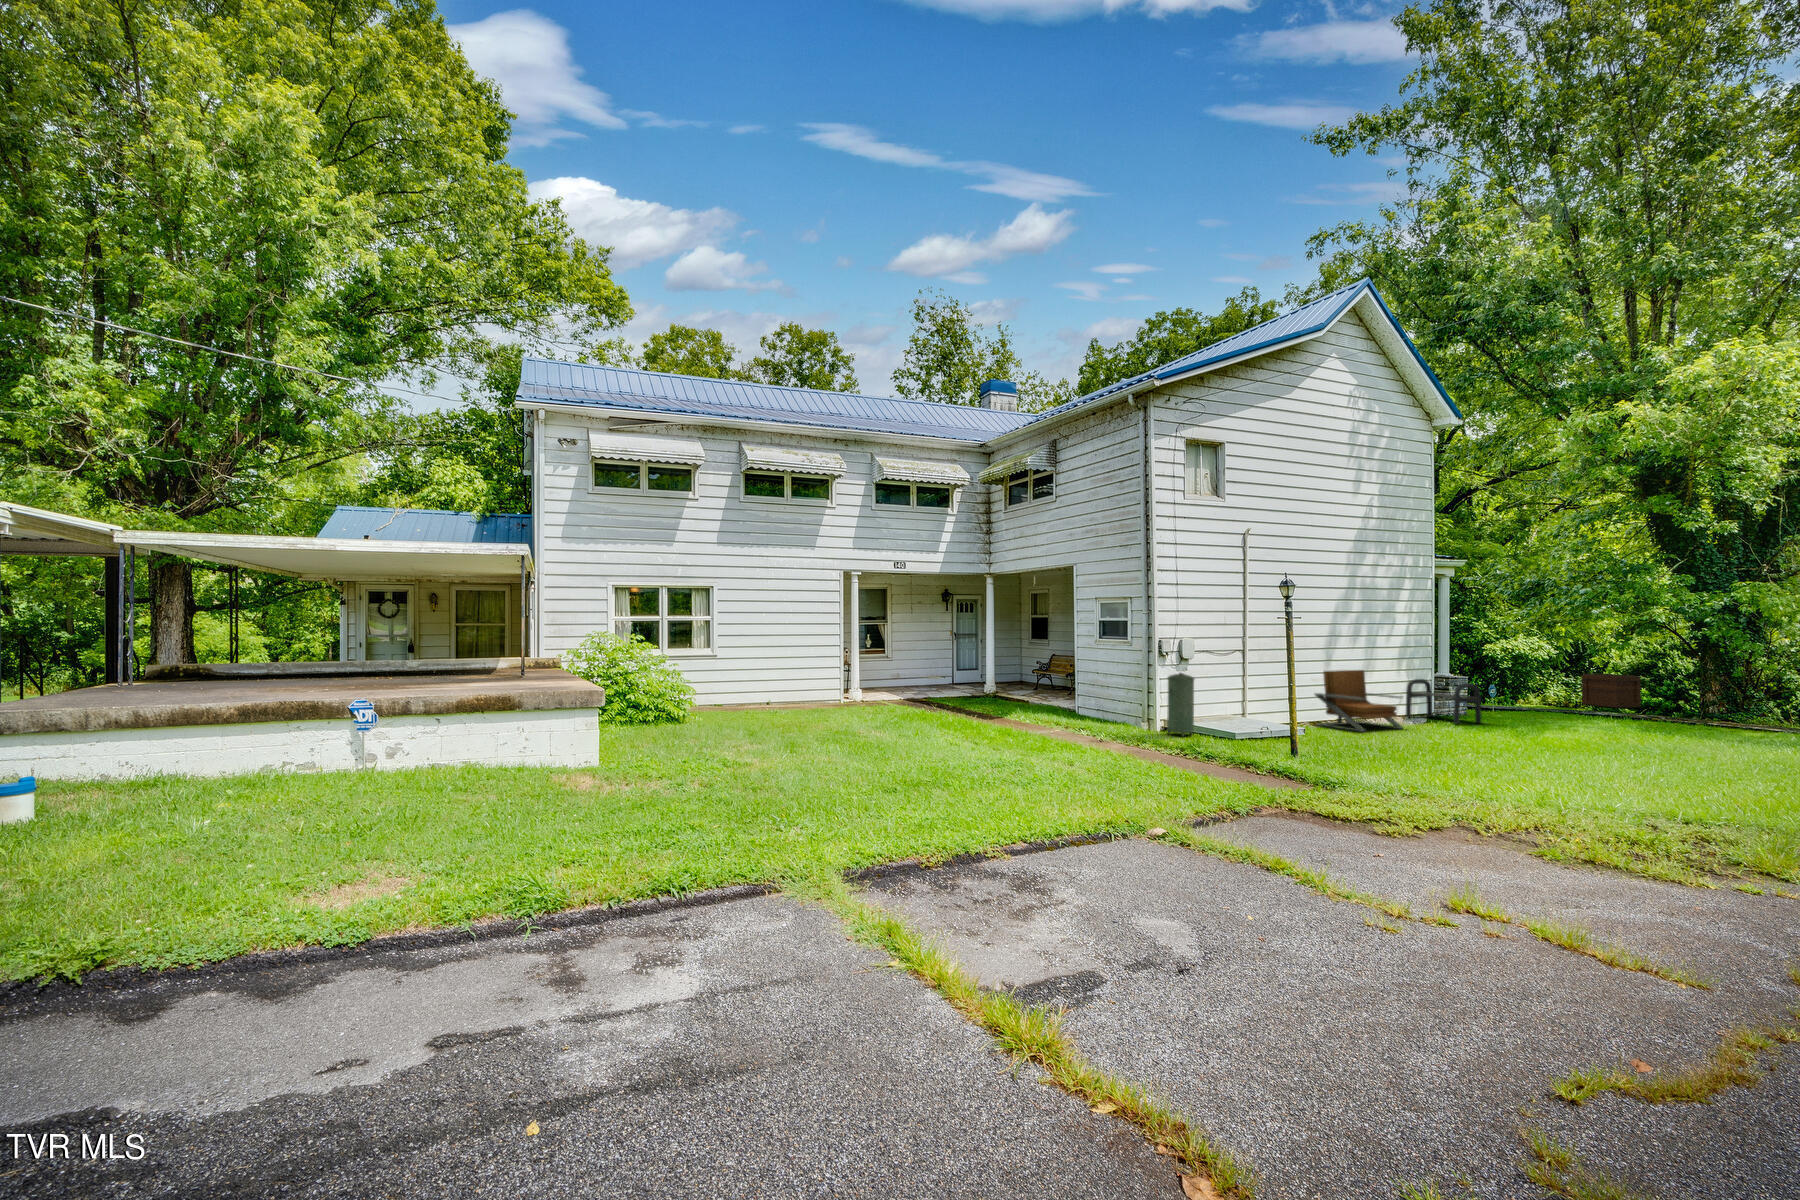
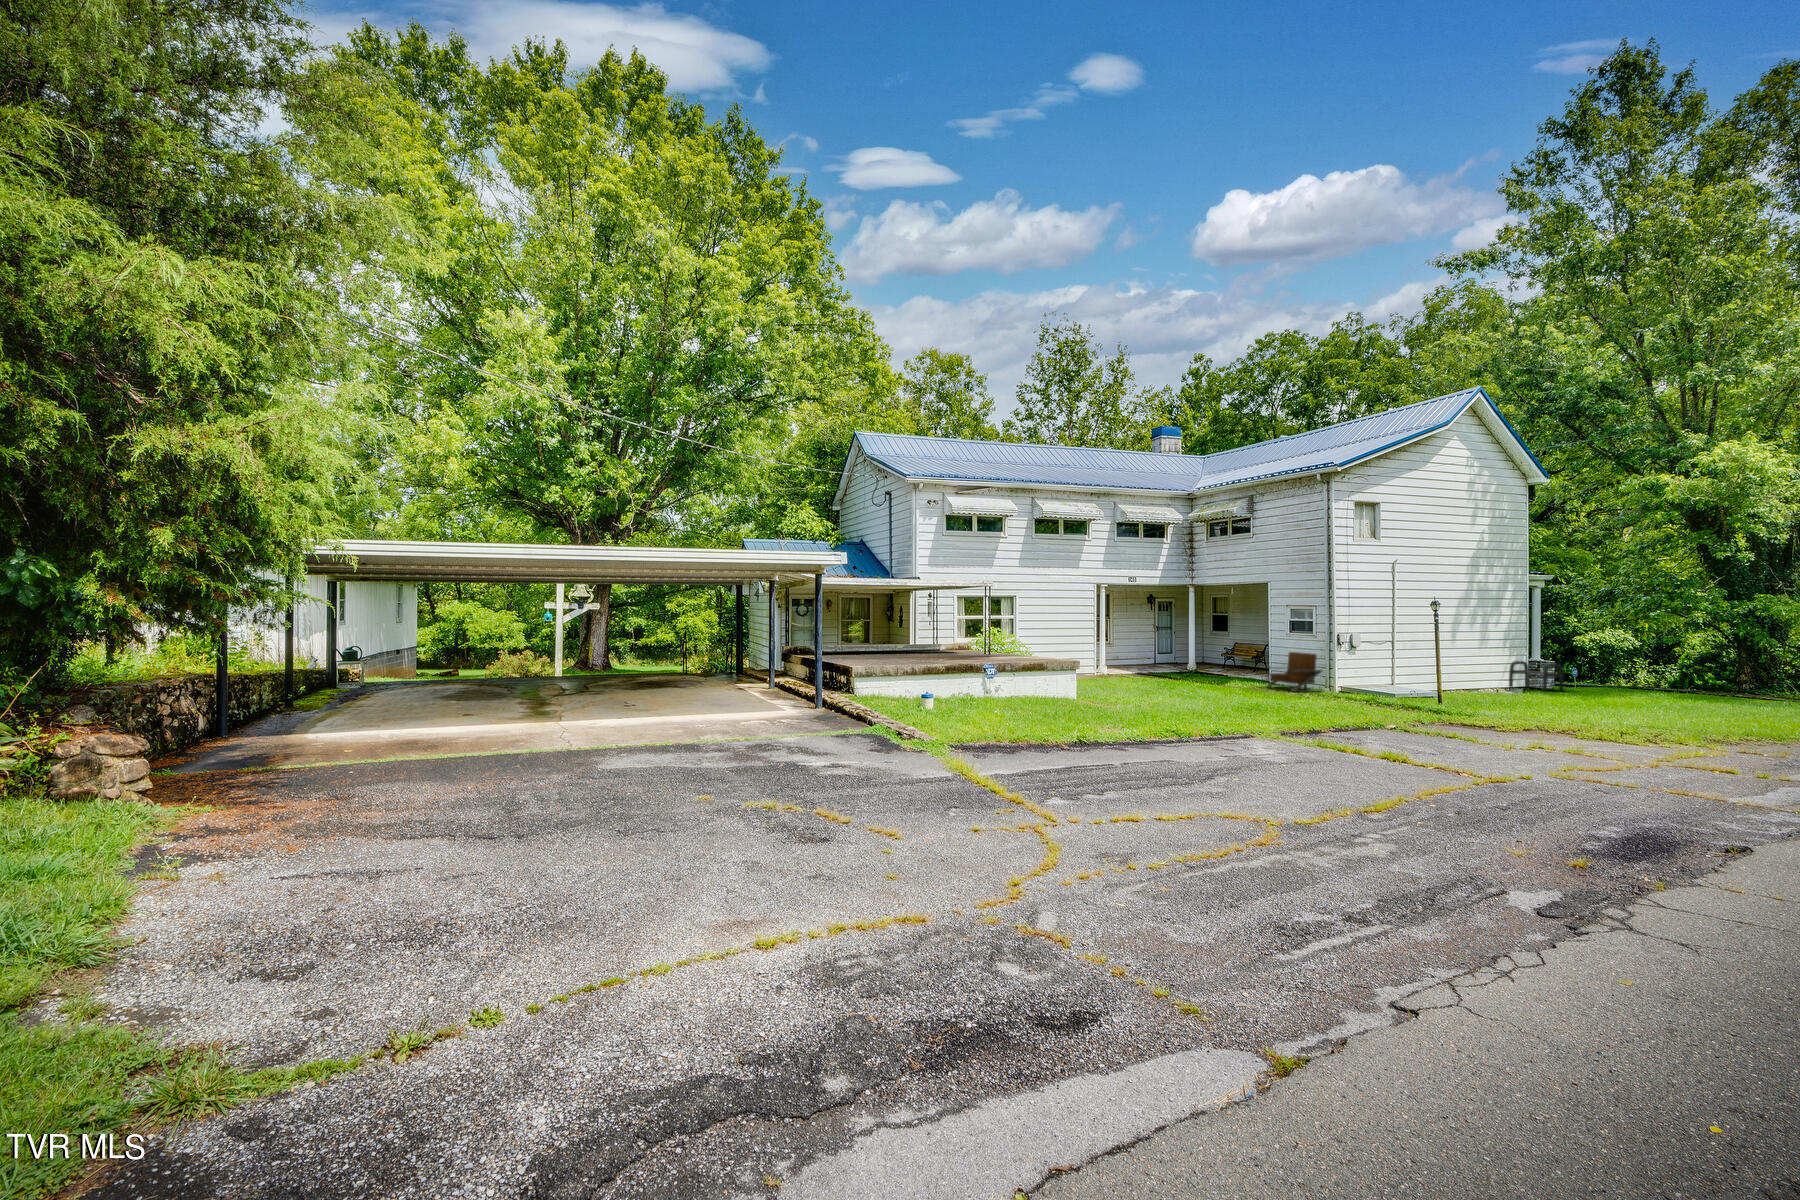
lounge chair: present [1315,670,1403,732] -> present [1266,652,1322,692]
trash can: present [1167,673,1195,737] -> none [1342,653,1361,694]
wooden crate: present [1582,674,1641,708] -> none [1653,660,1699,685]

